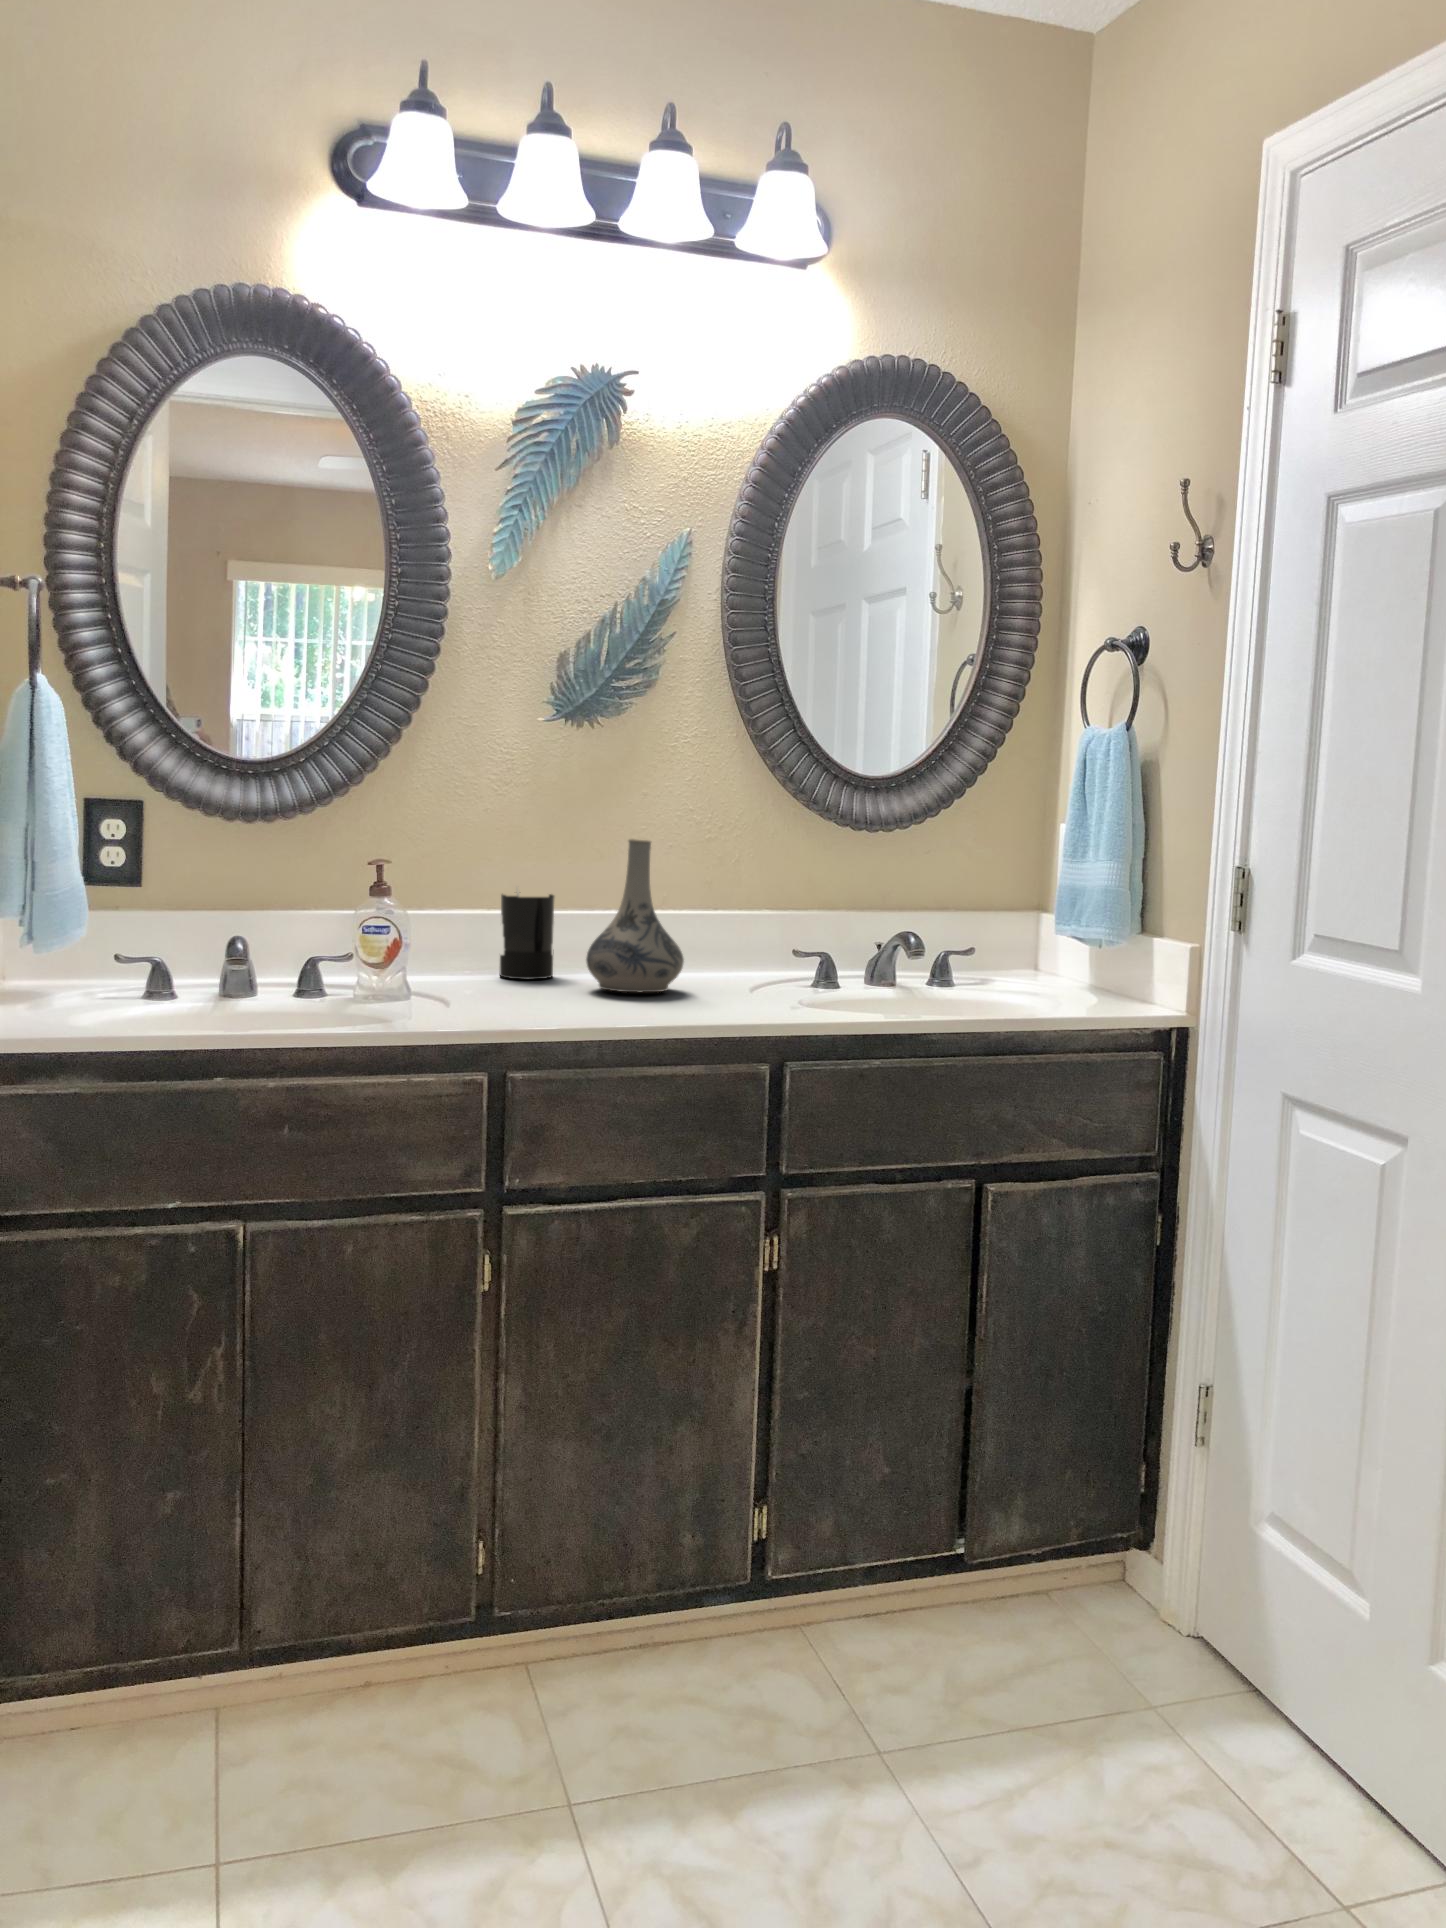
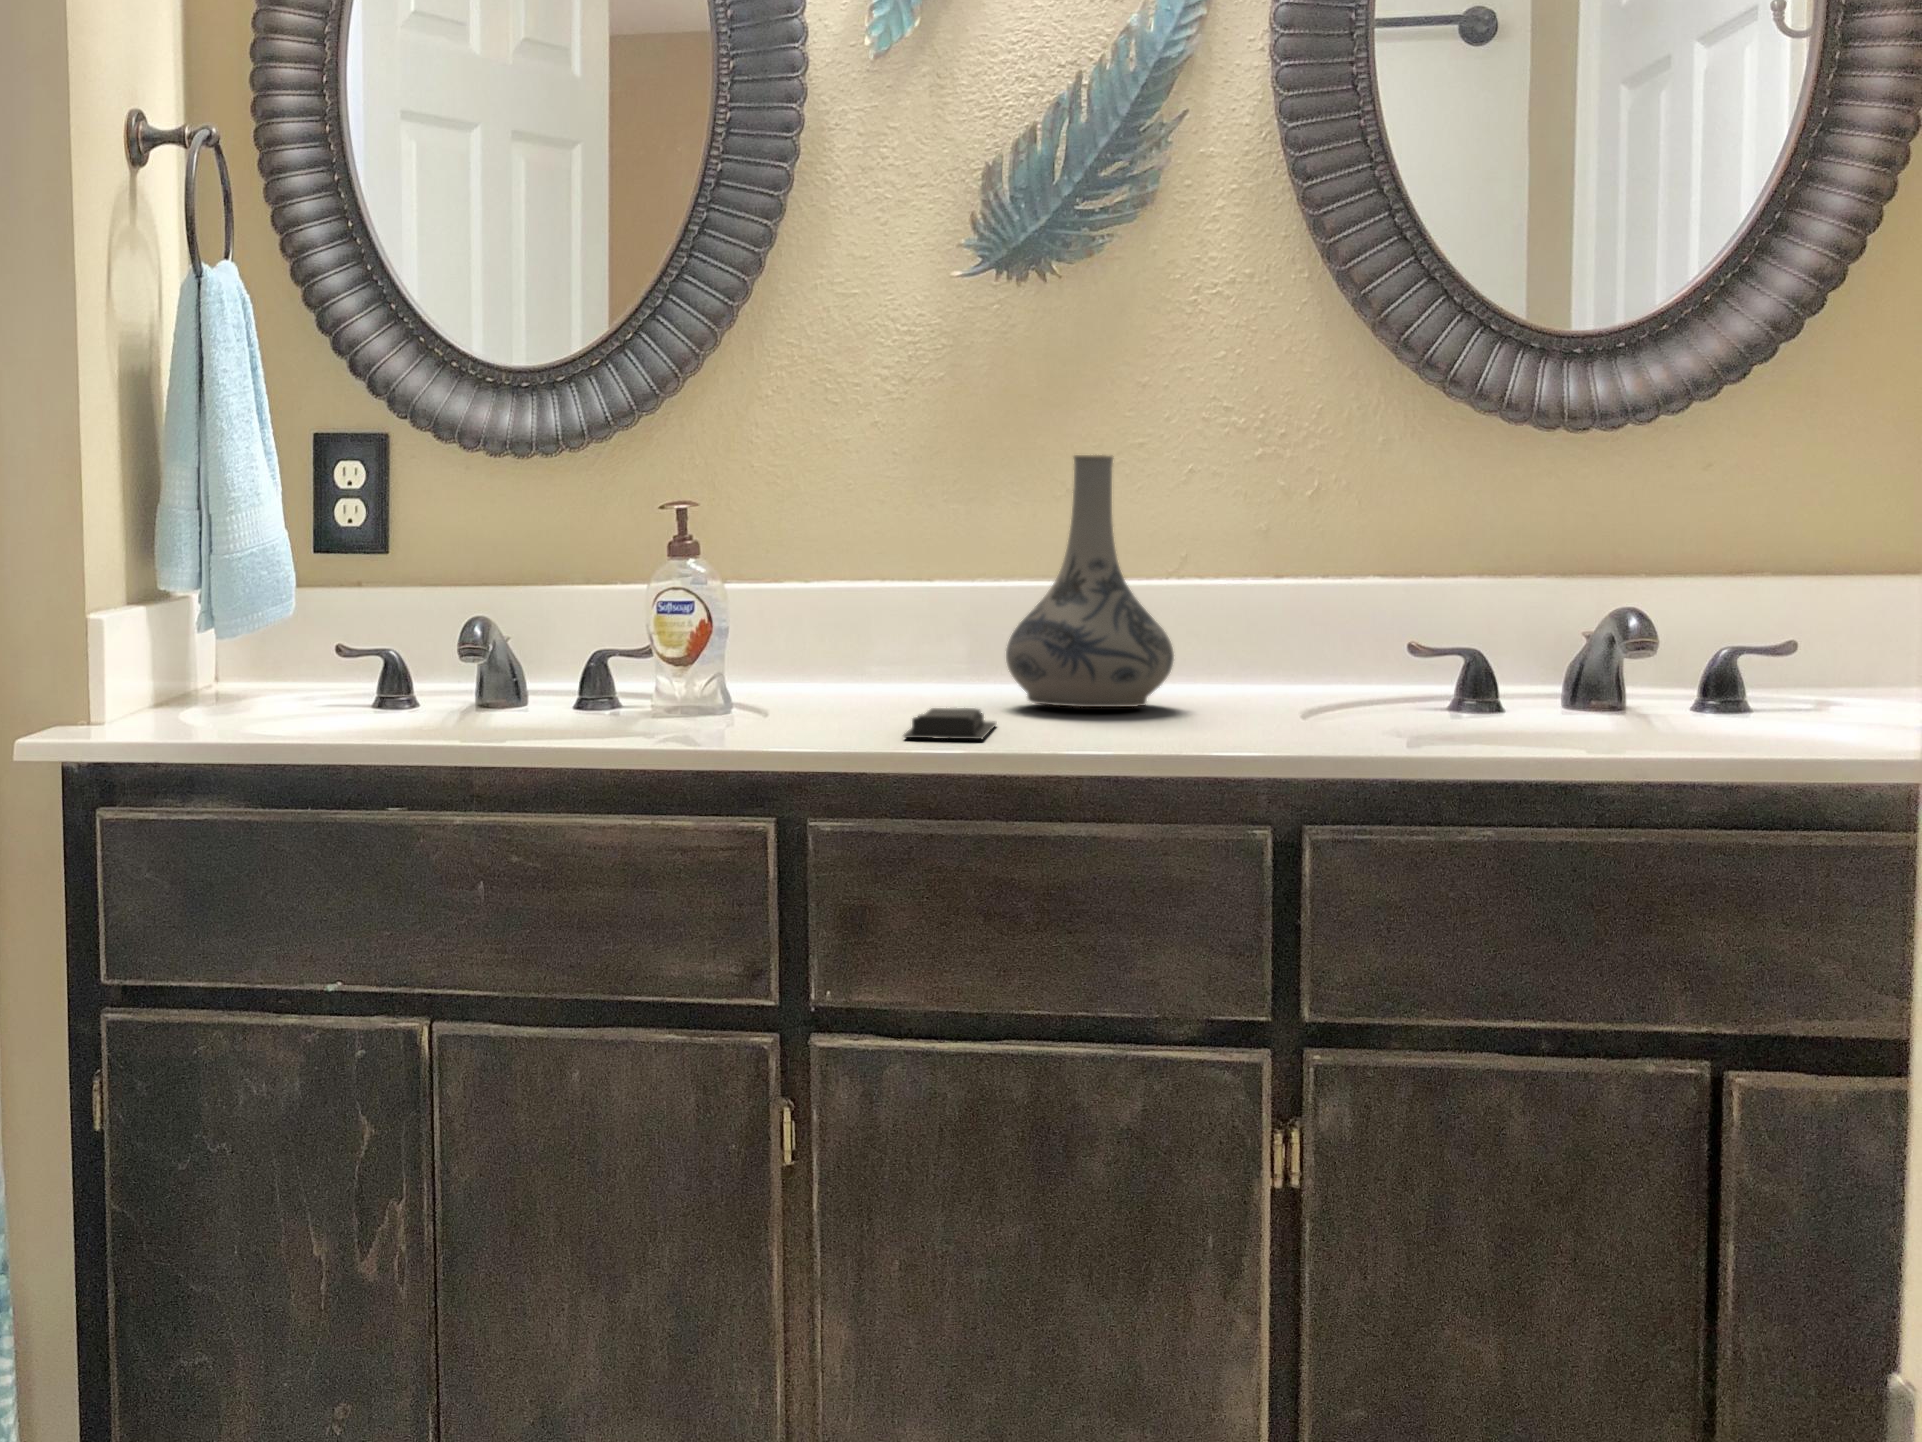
candle: present [500,889,555,979] -> none [890,542,977,691]
soap bar: none [552,997,604,1020] -> present [904,708,996,740]

